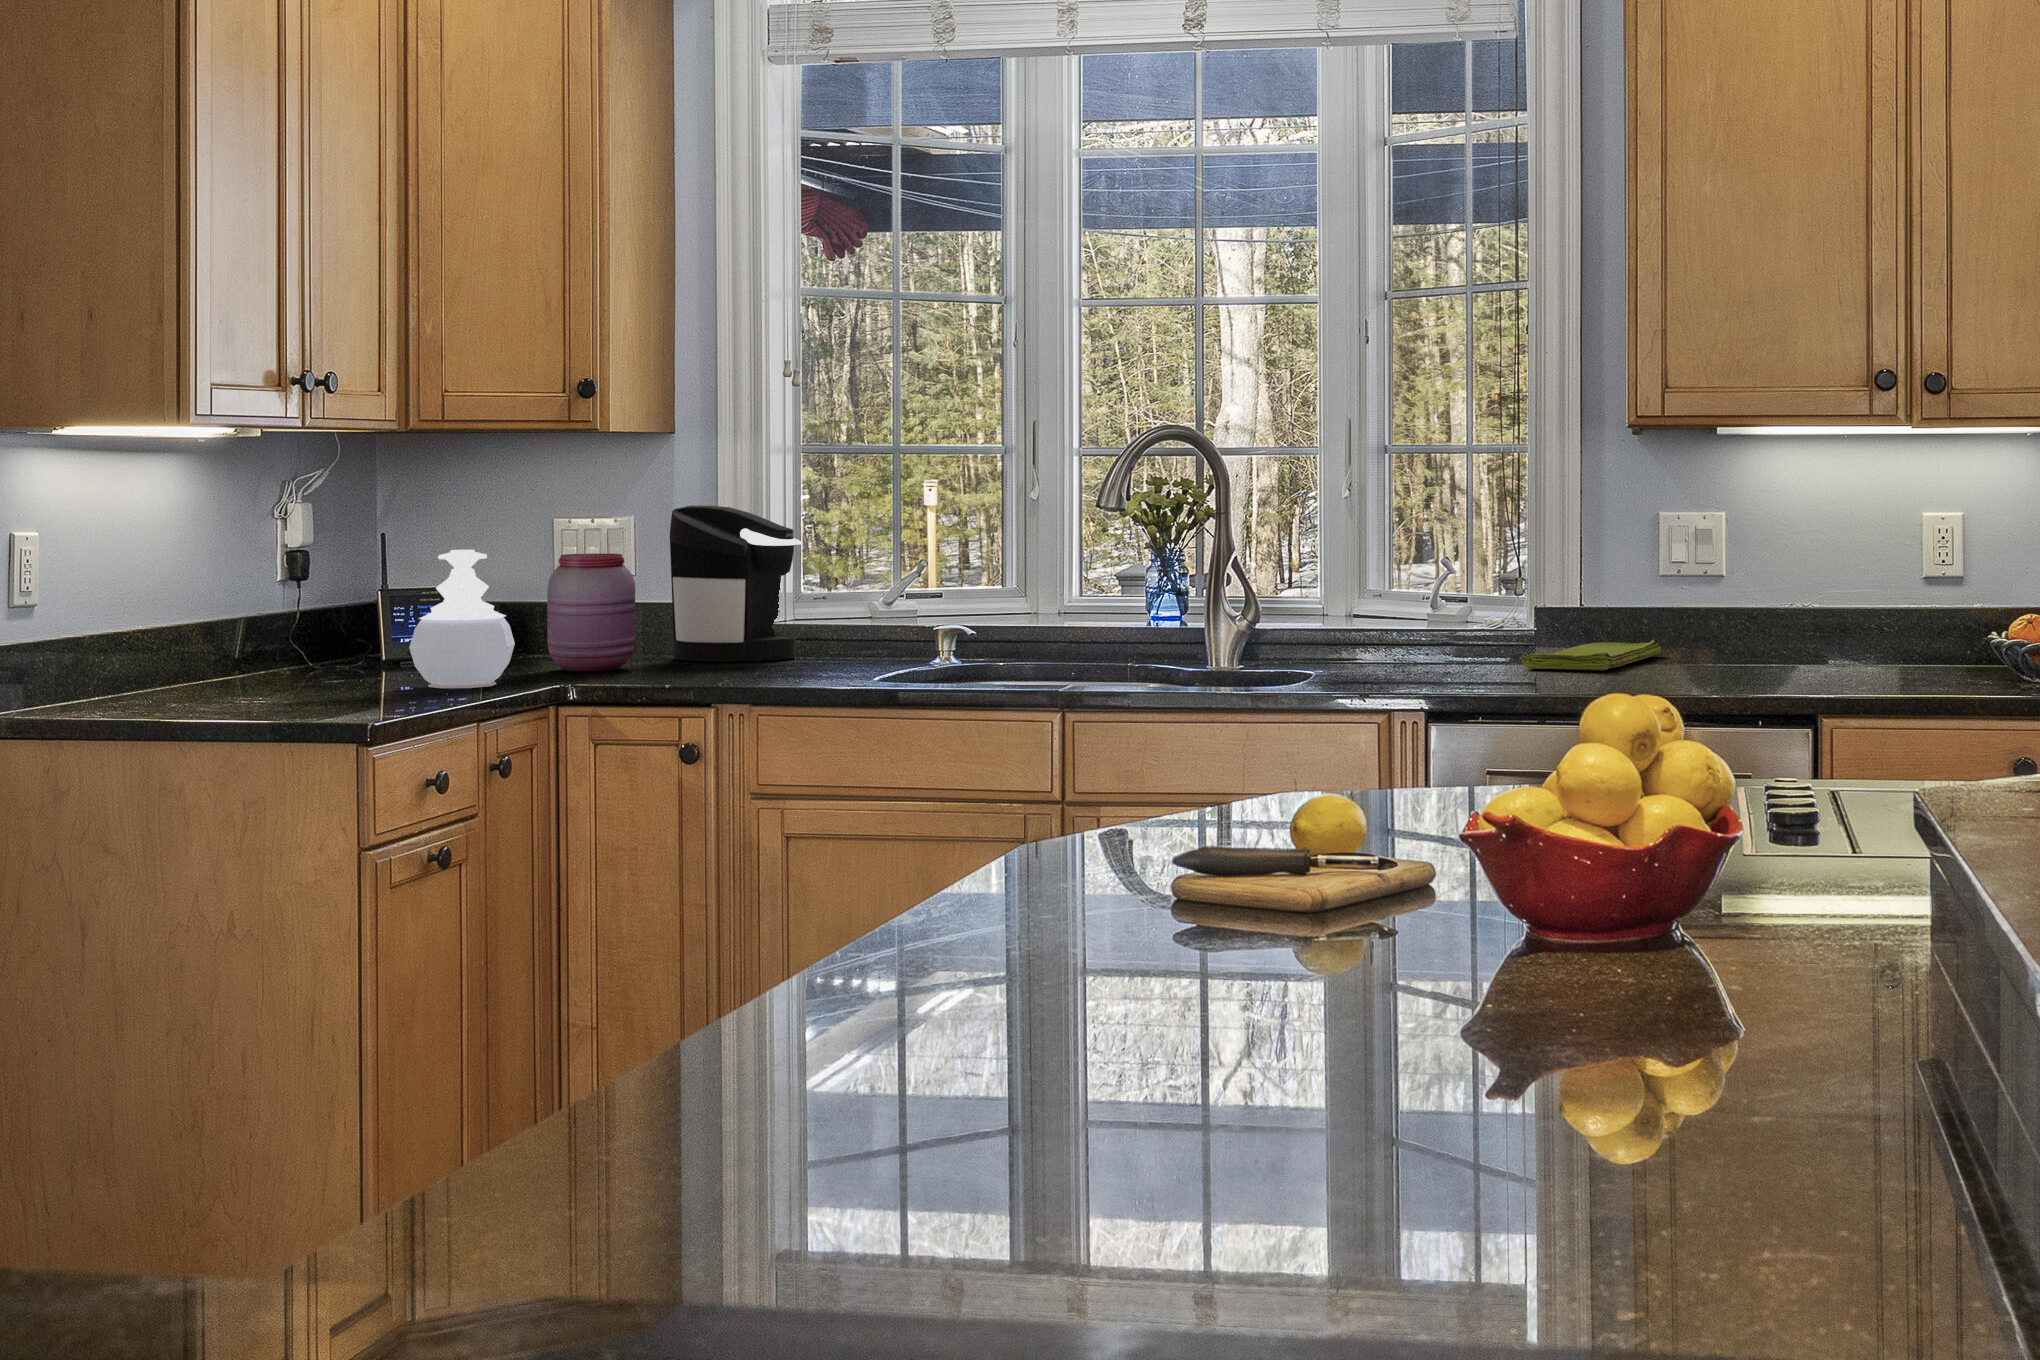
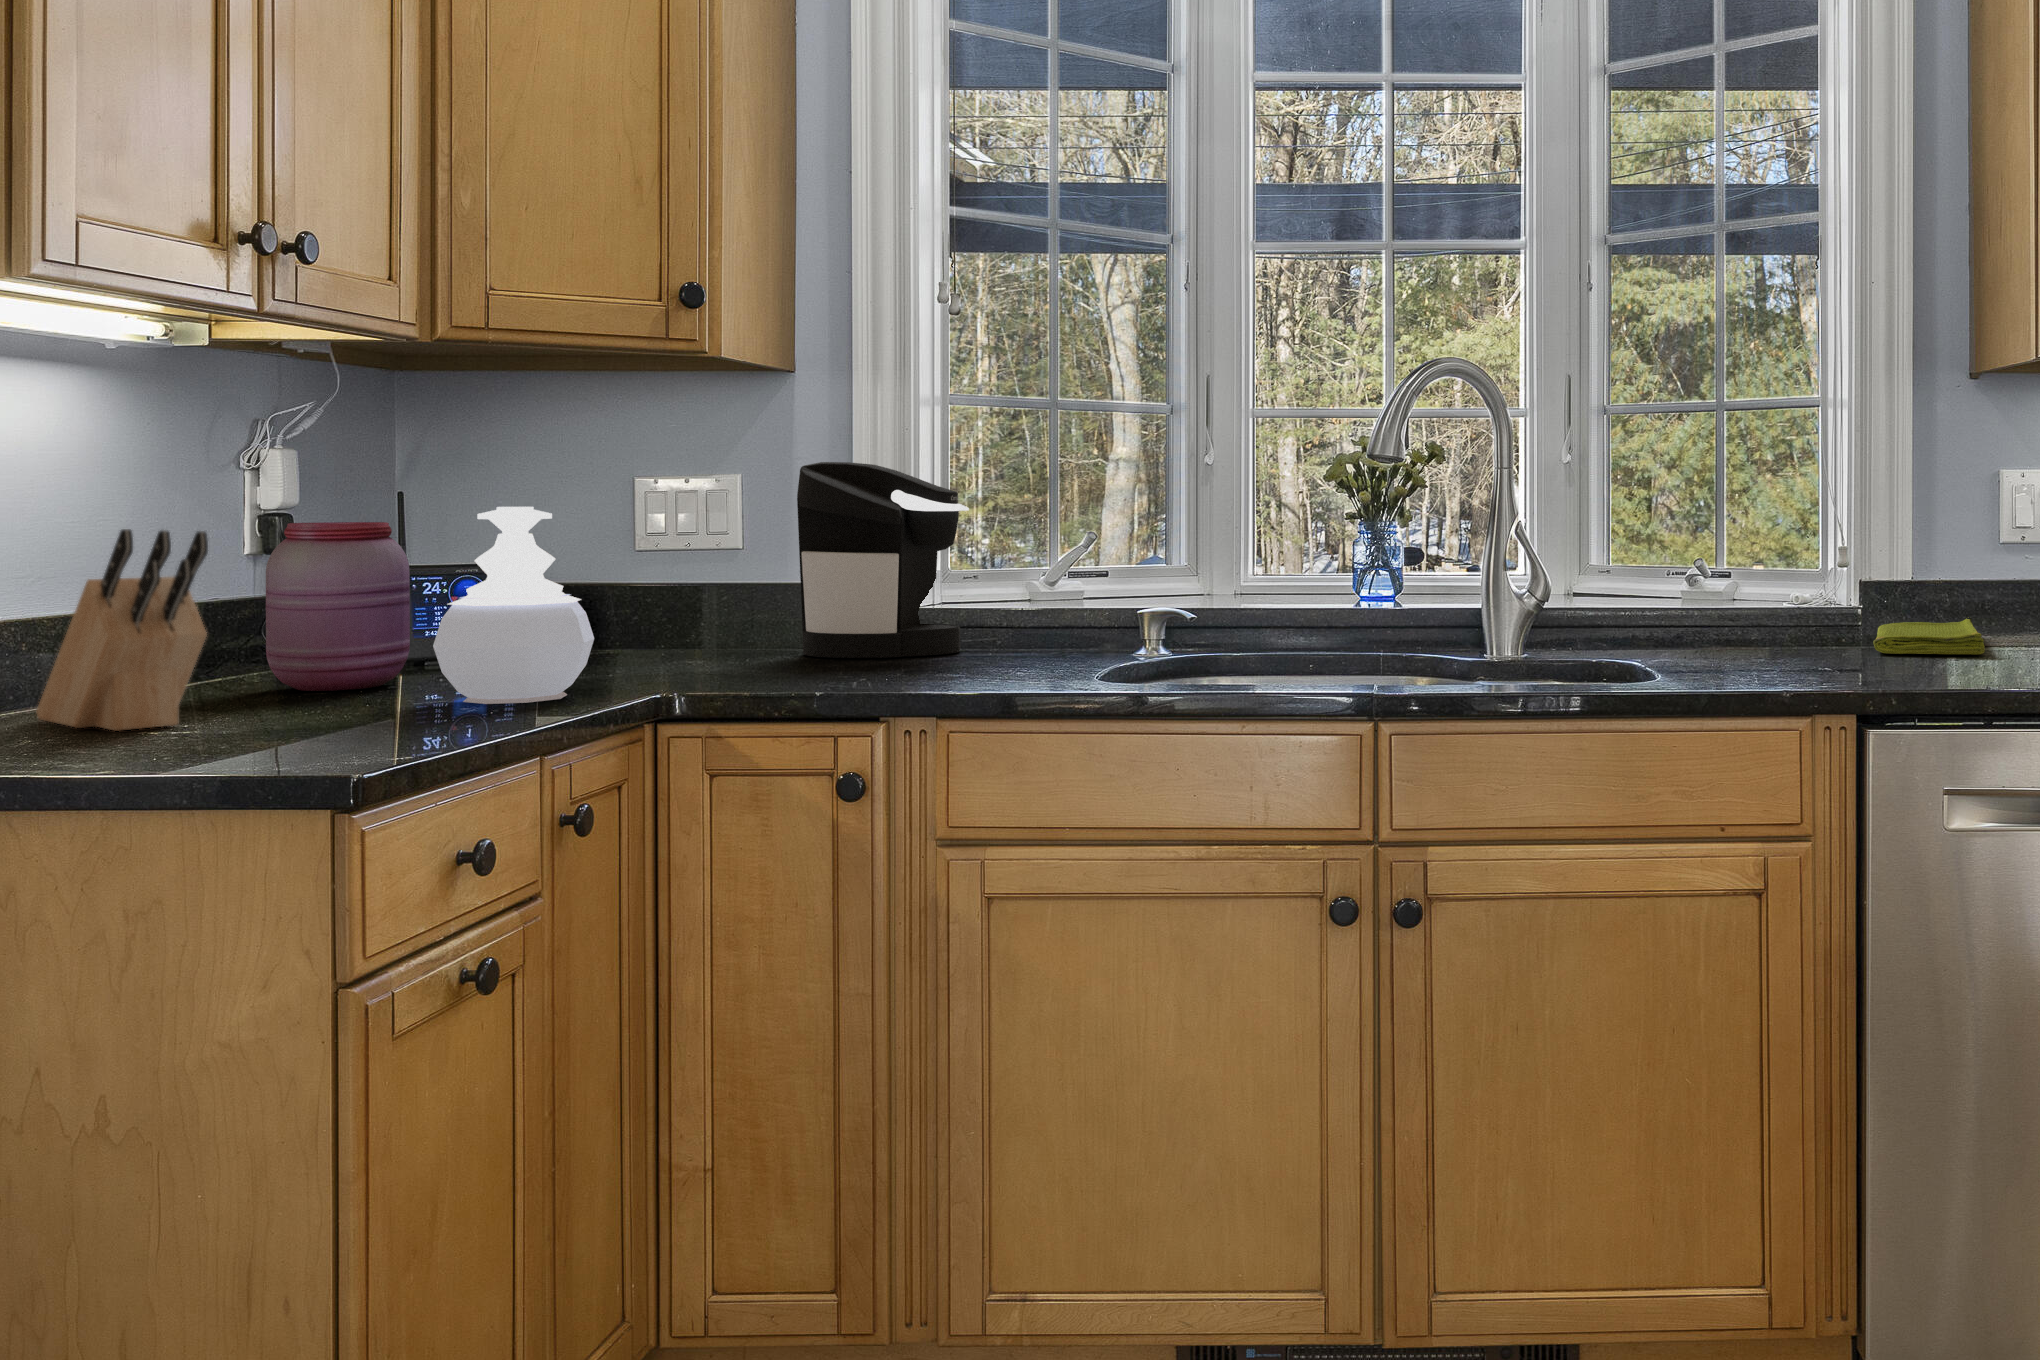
jar: present [547,553,635,671] -> present [266,522,410,691]
knife block: none [168,570,276,700] -> present [36,529,208,731]

